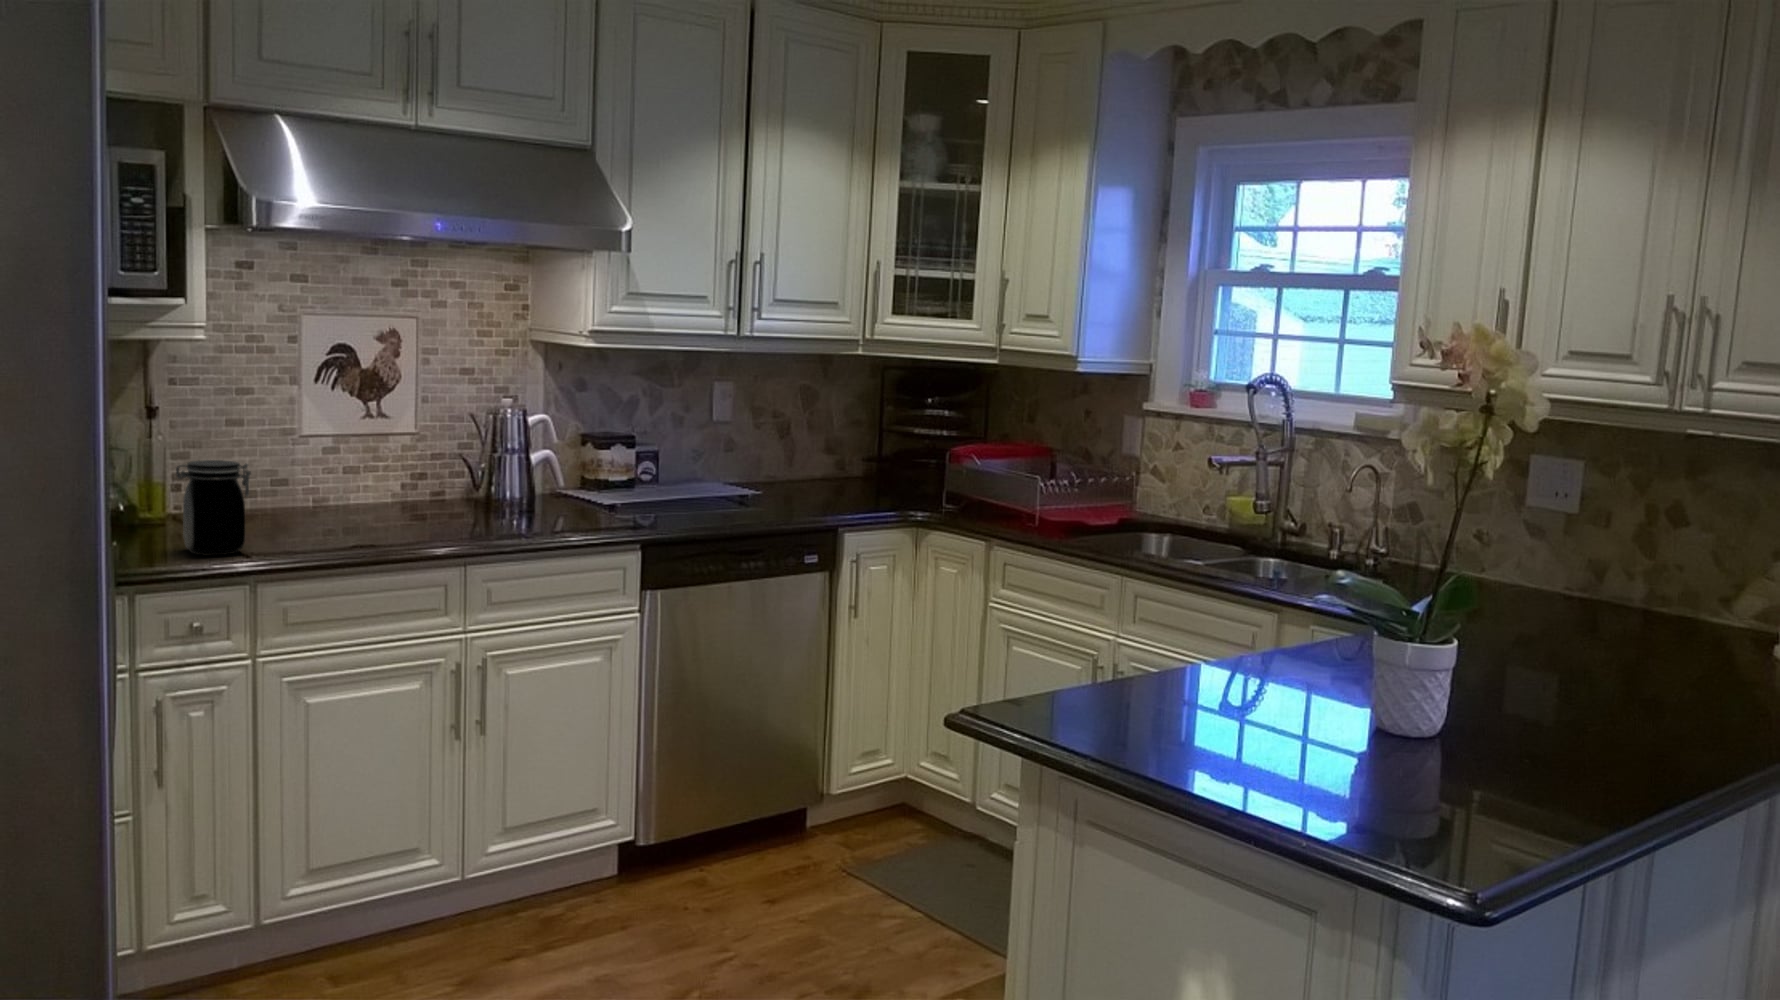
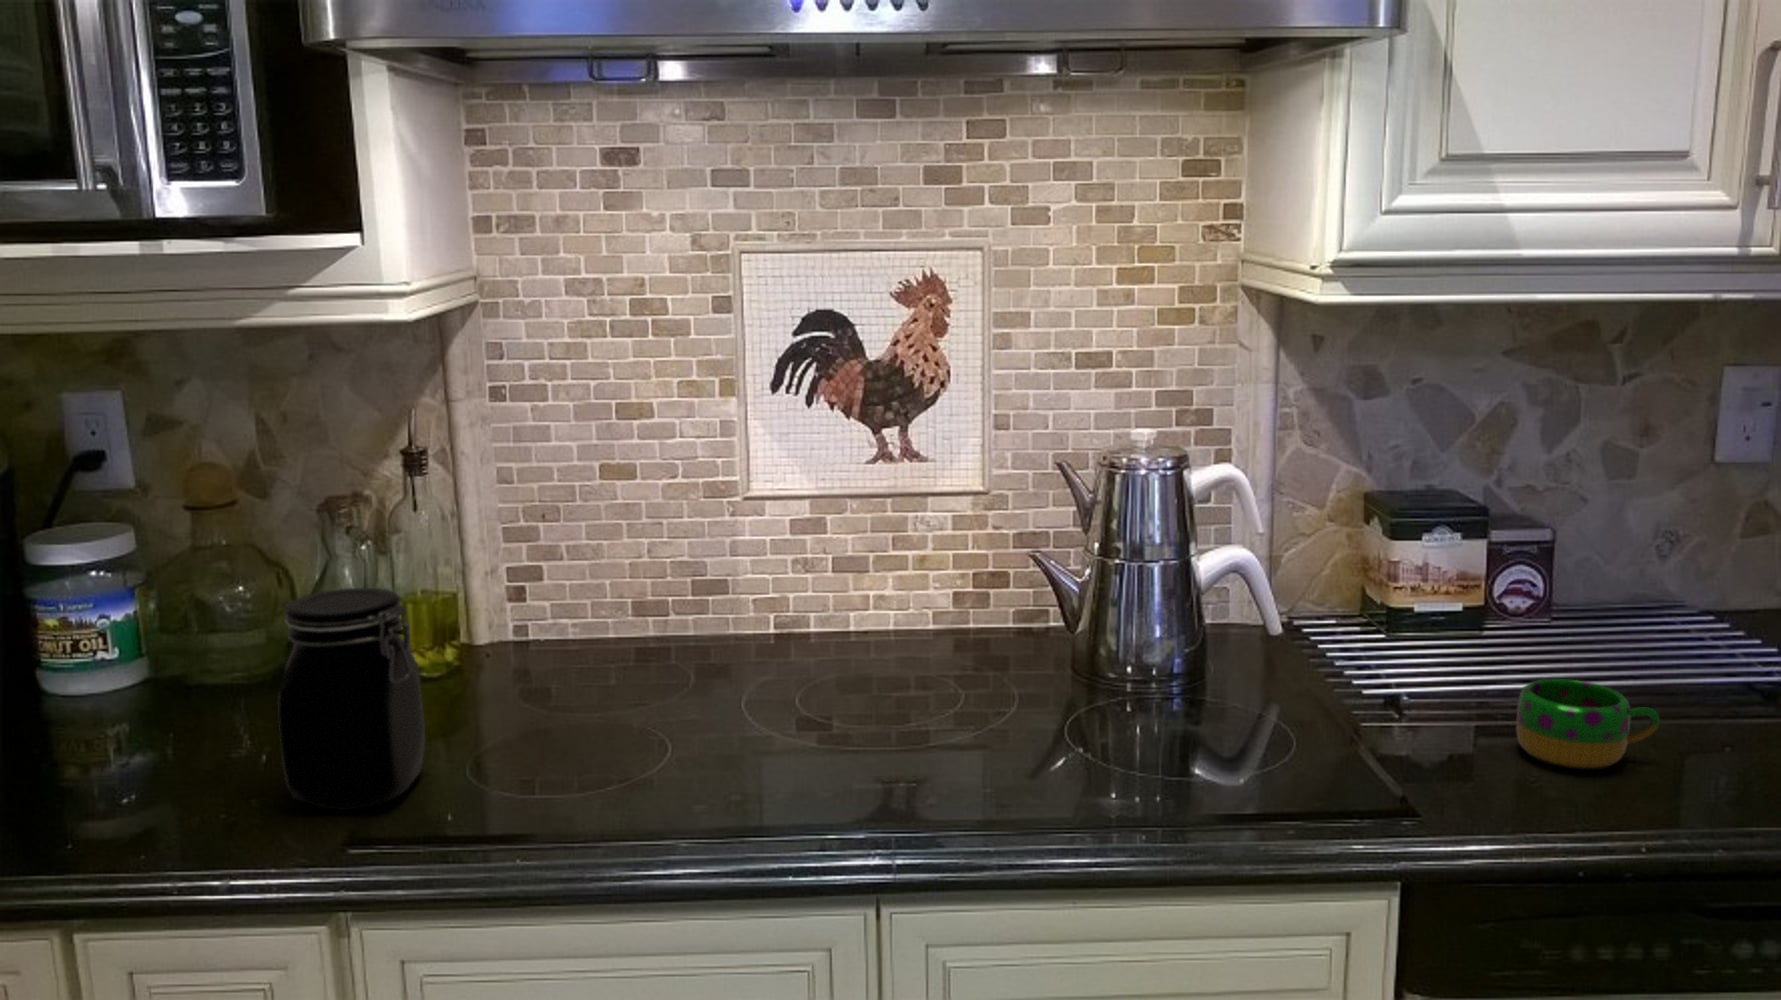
mug: none [664,490,711,518] -> present [1516,679,1659,770]

